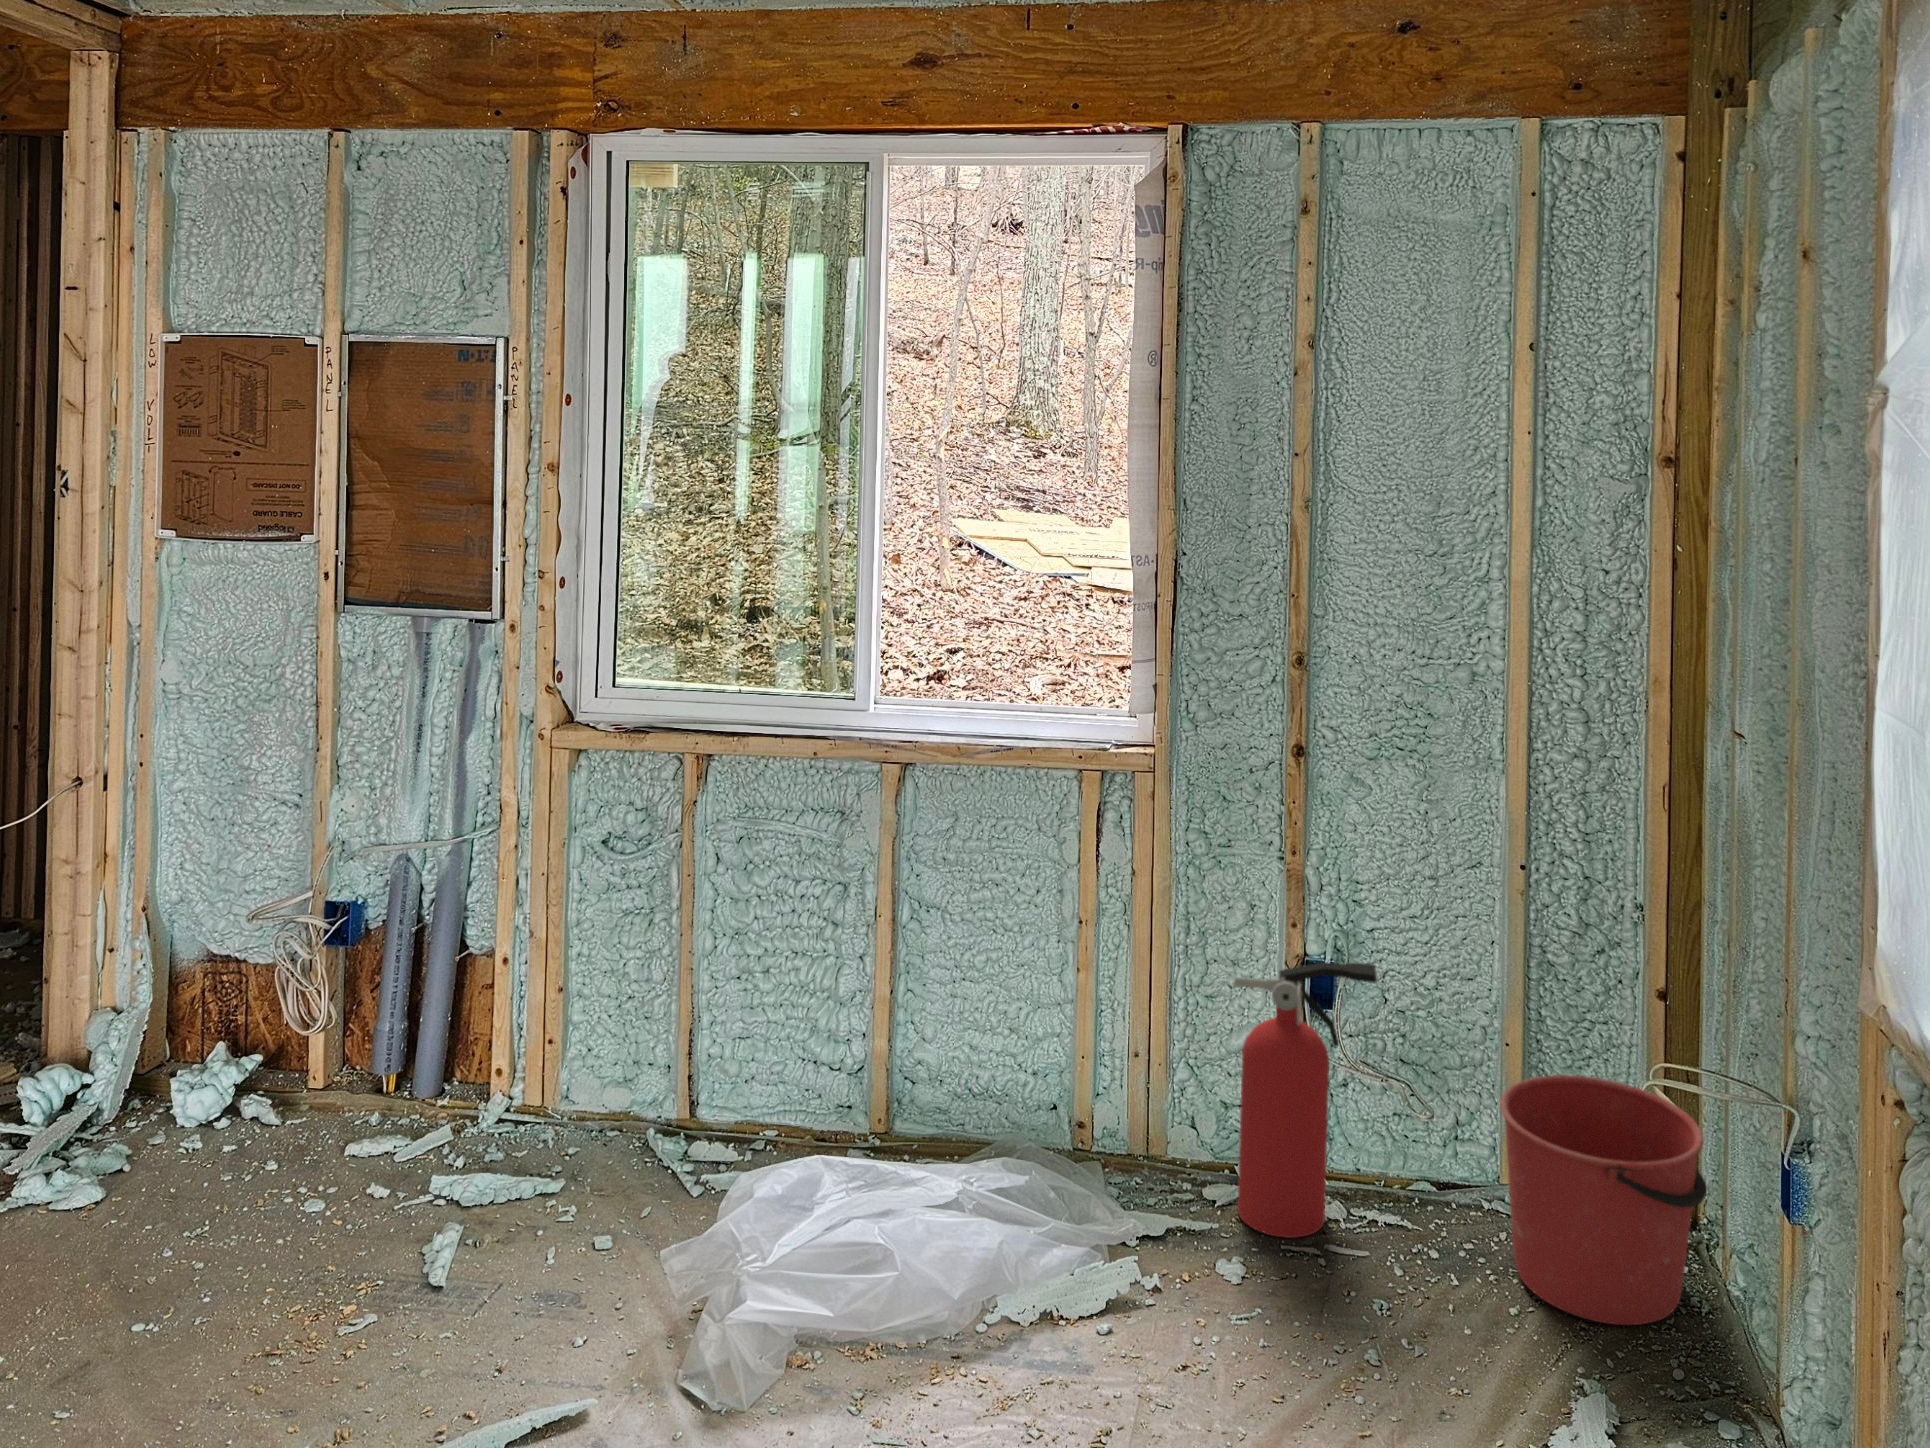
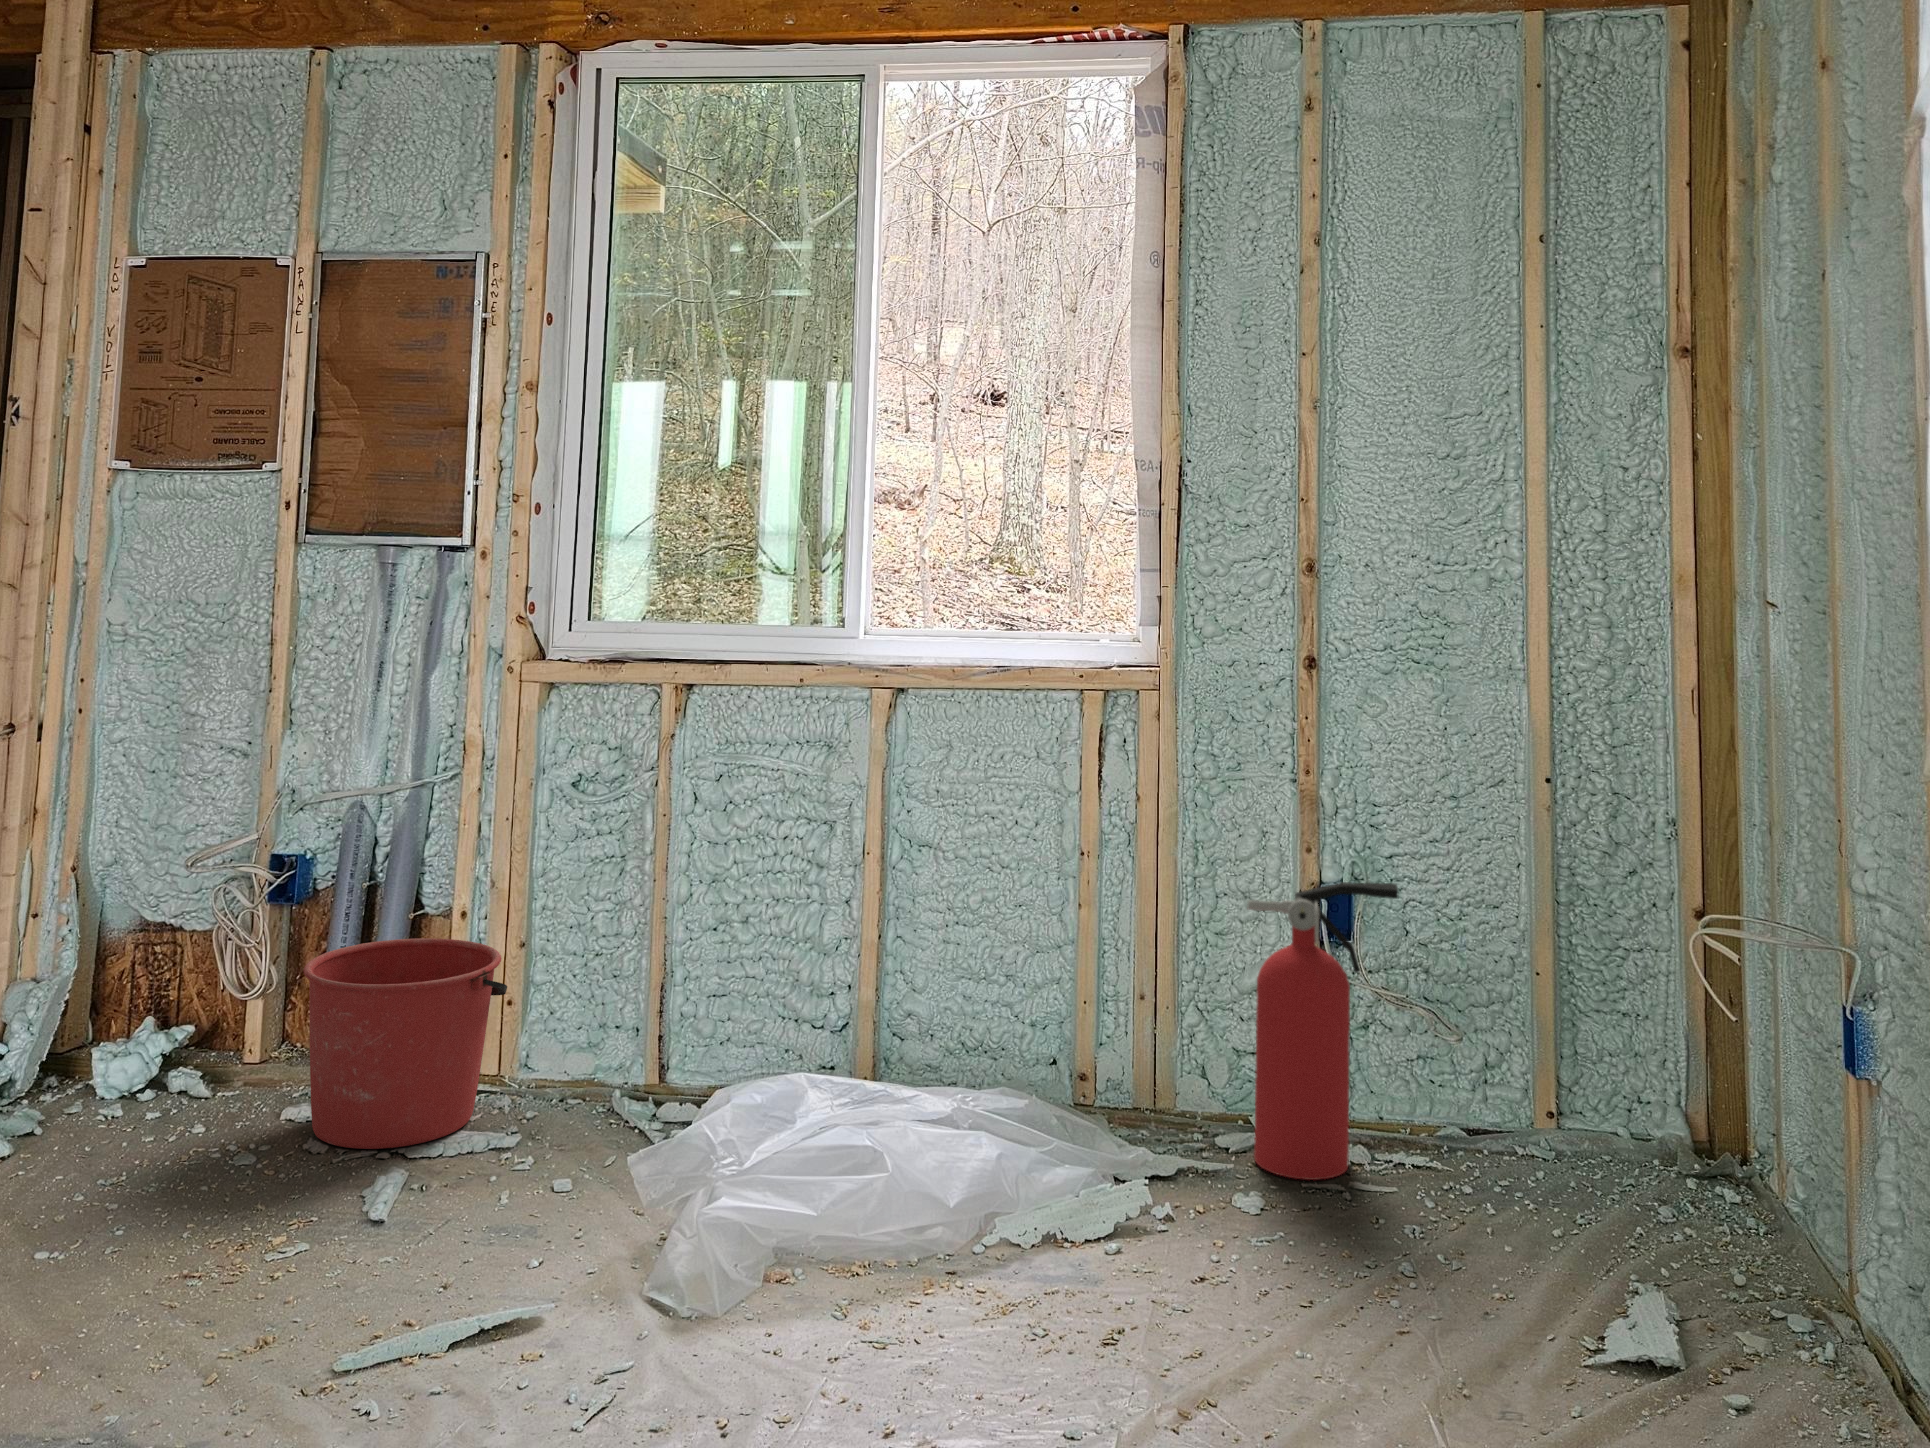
bucket: present [1500,1075,1707,1325] -> present [304,938,507,1149]

